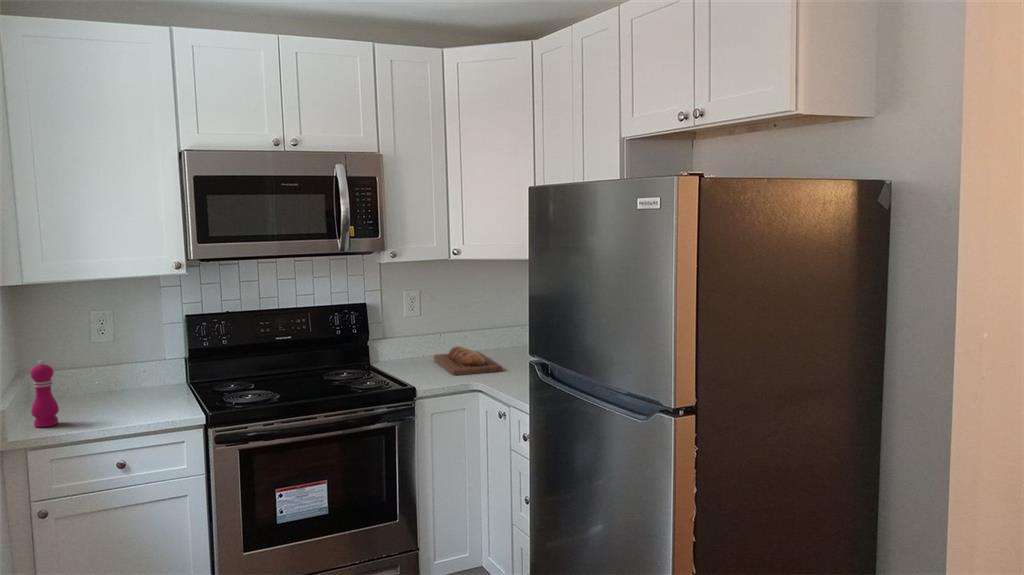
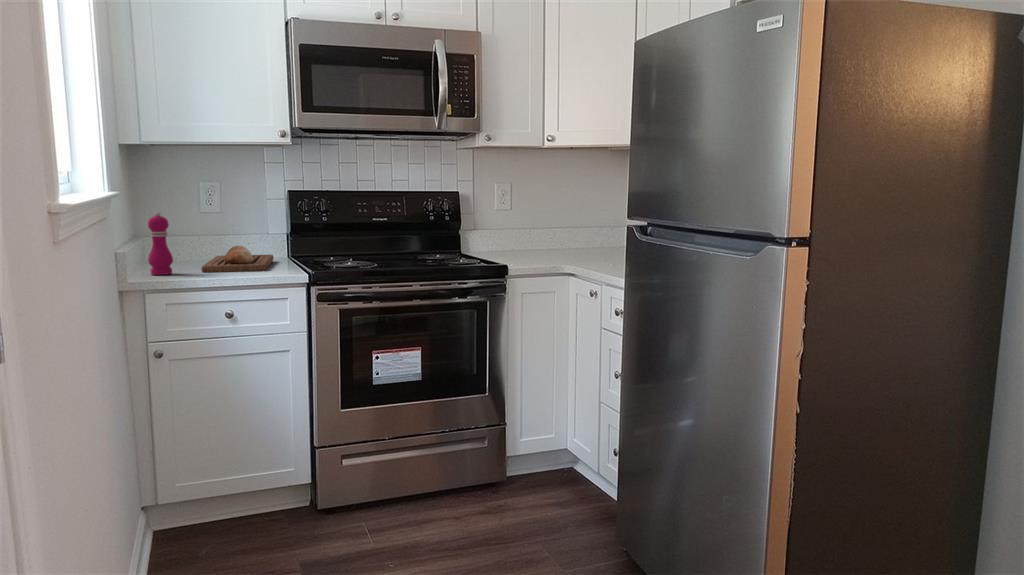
bread loaf: present [434,346,502,375] -> present [202,246,273,273]

